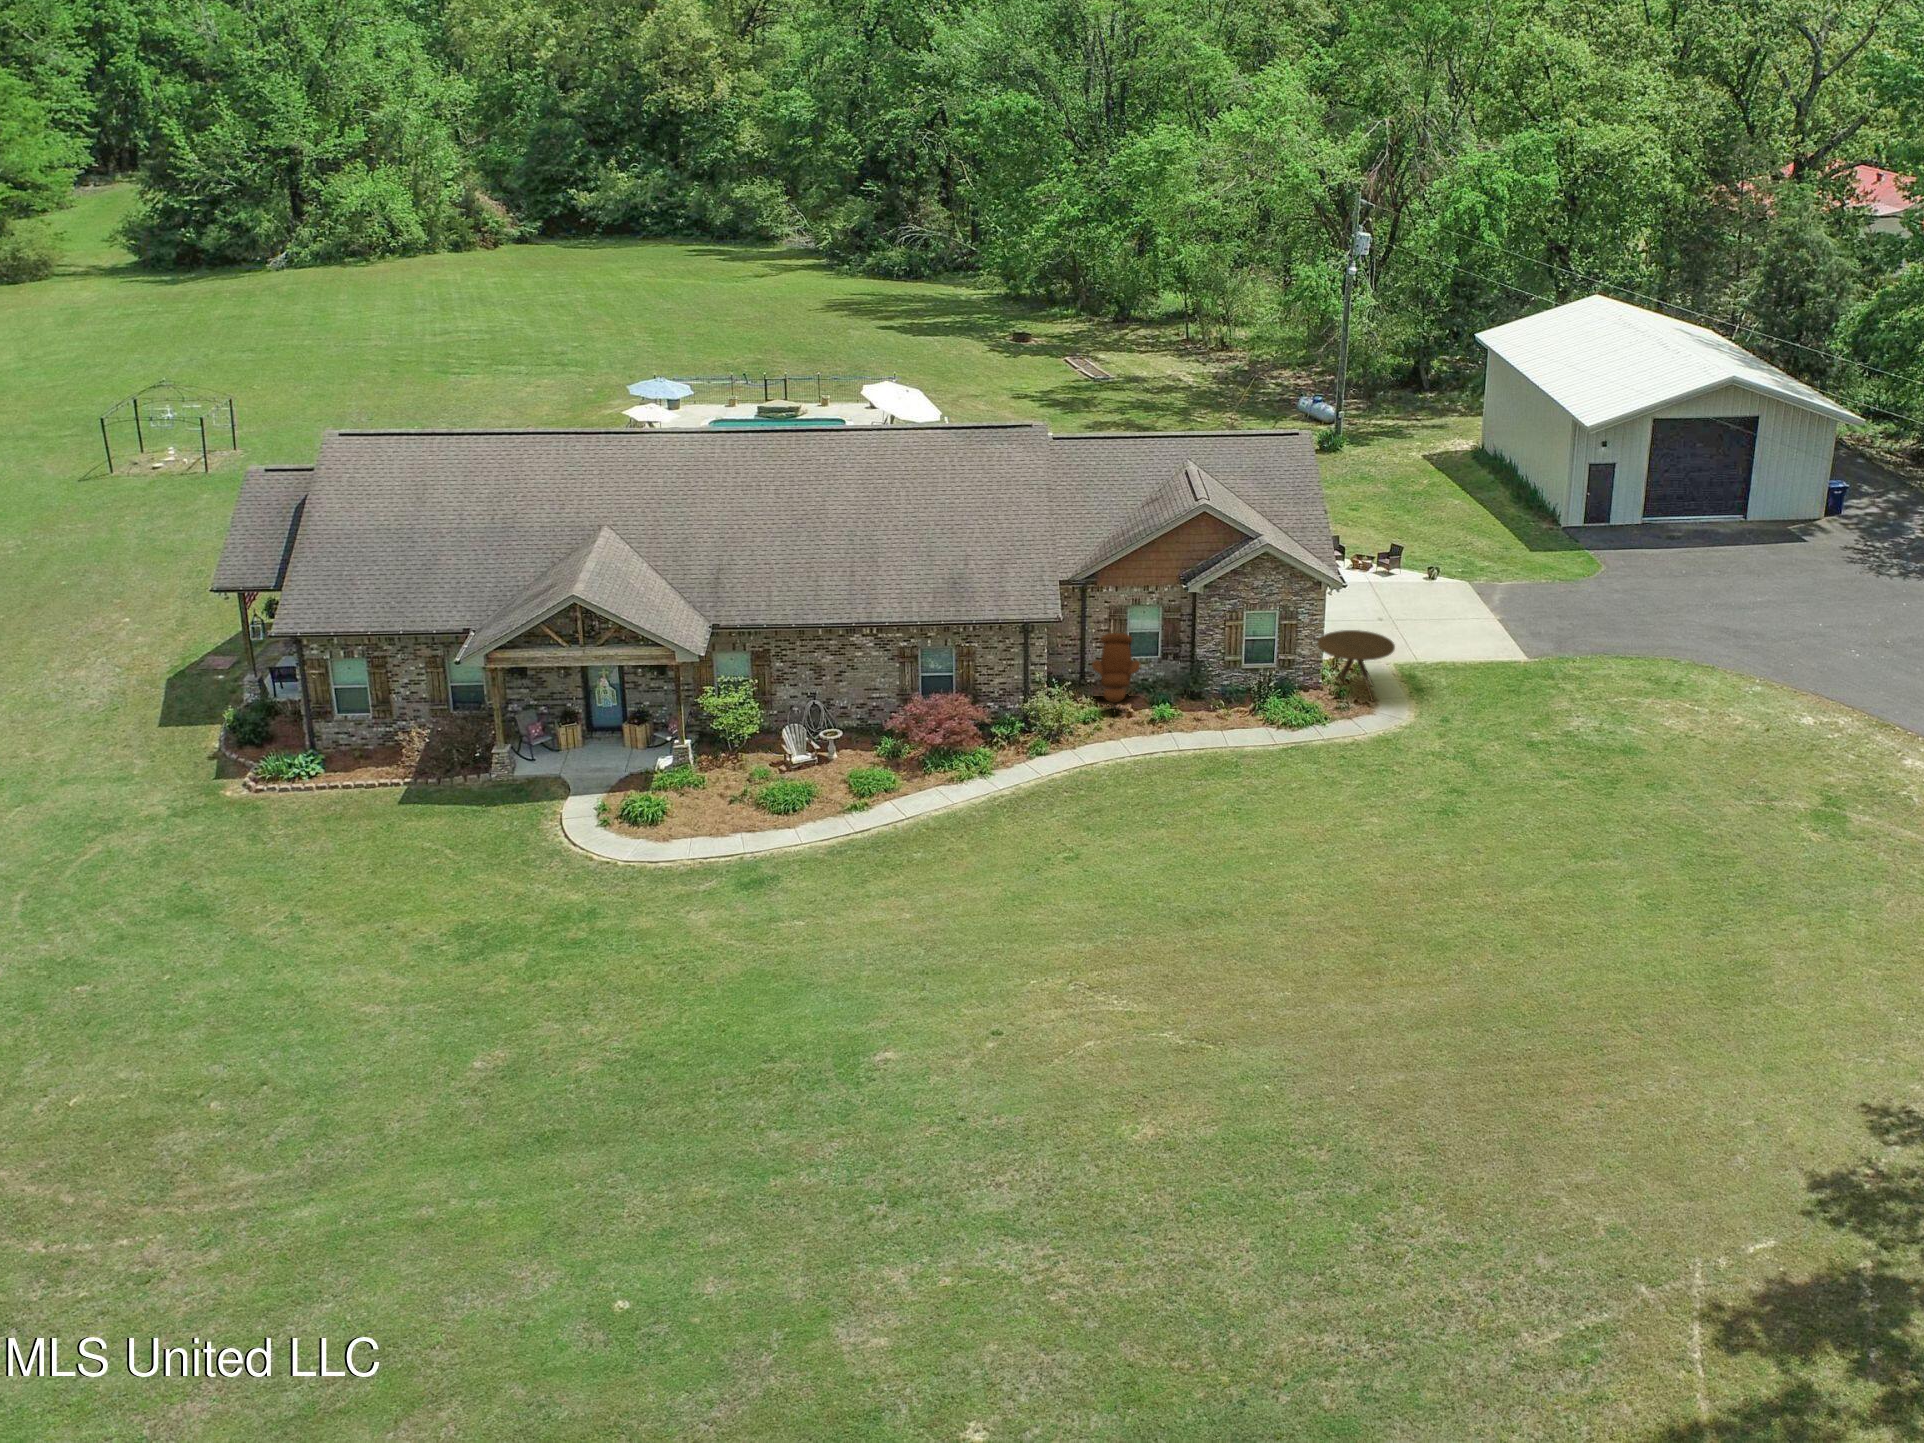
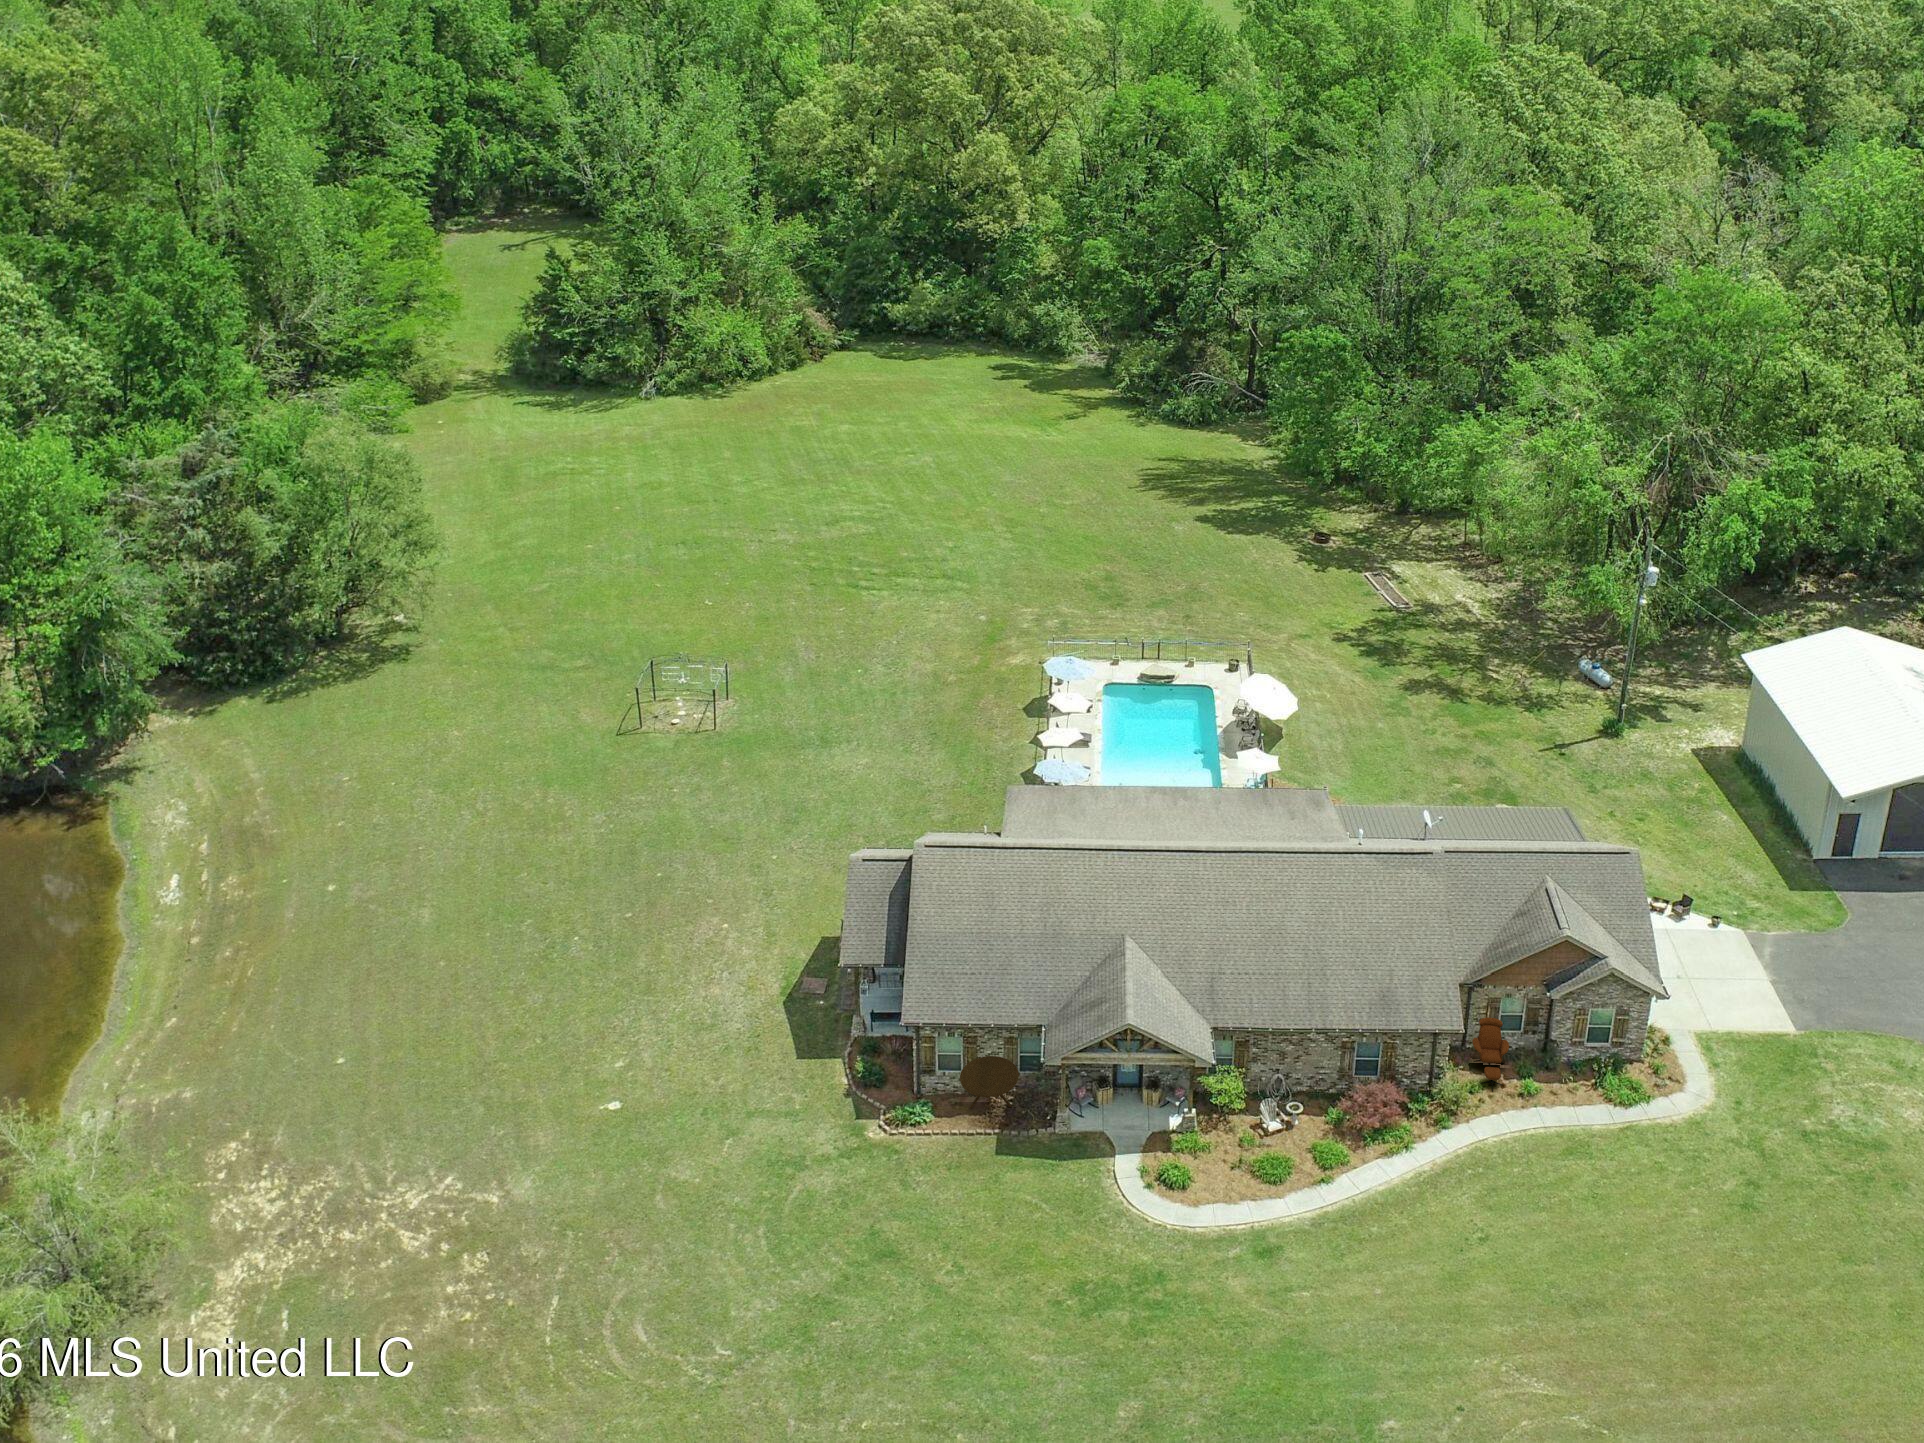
round table: present [1317,630,1395,700] -> present [960,1056,1019,1122]

